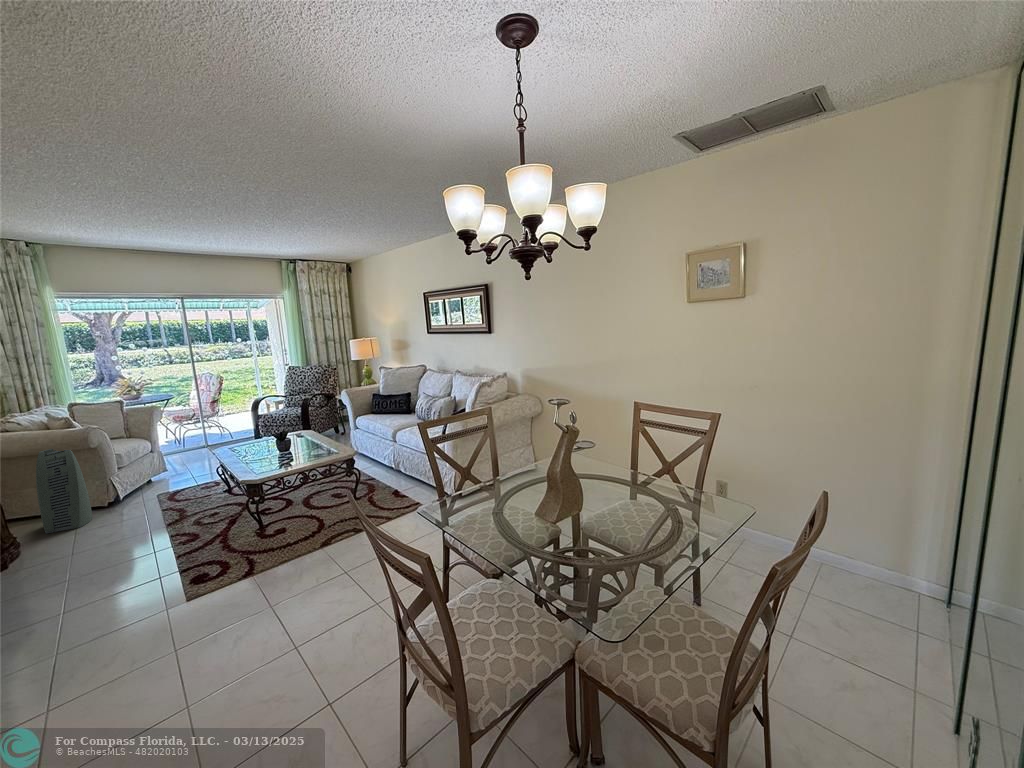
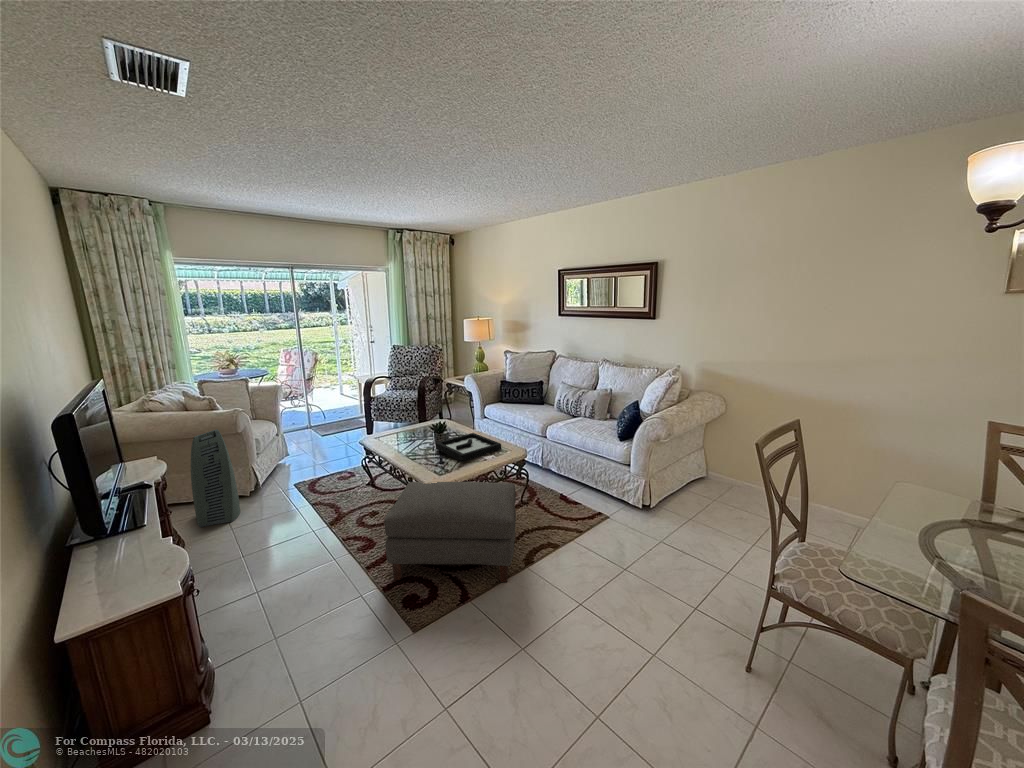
decorative tray: none [280,440,338,465] -> present [436,433,501,462]
ottoman: none [185,479,328,563] -> present [384,482,516,582]

